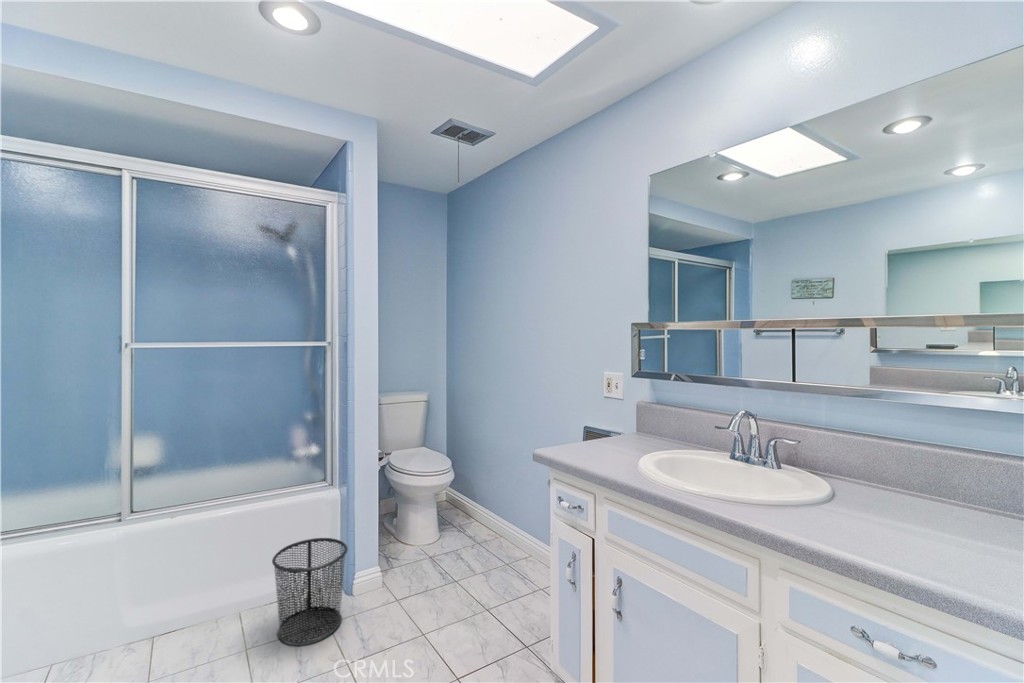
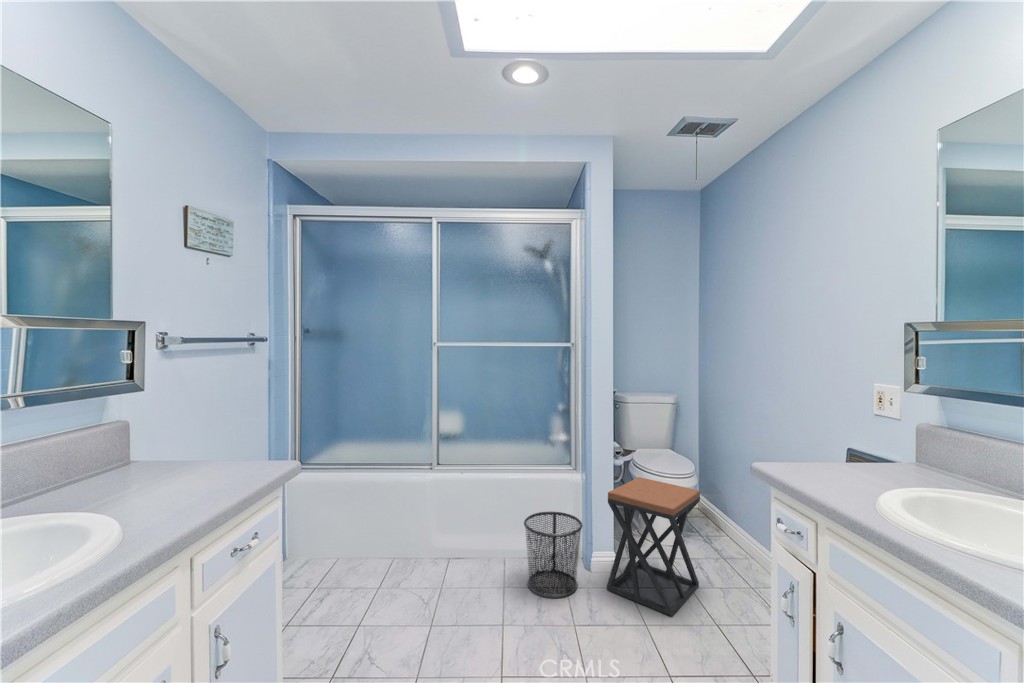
stool: none [376,481,464,617] -> present [607,477,700,616]

